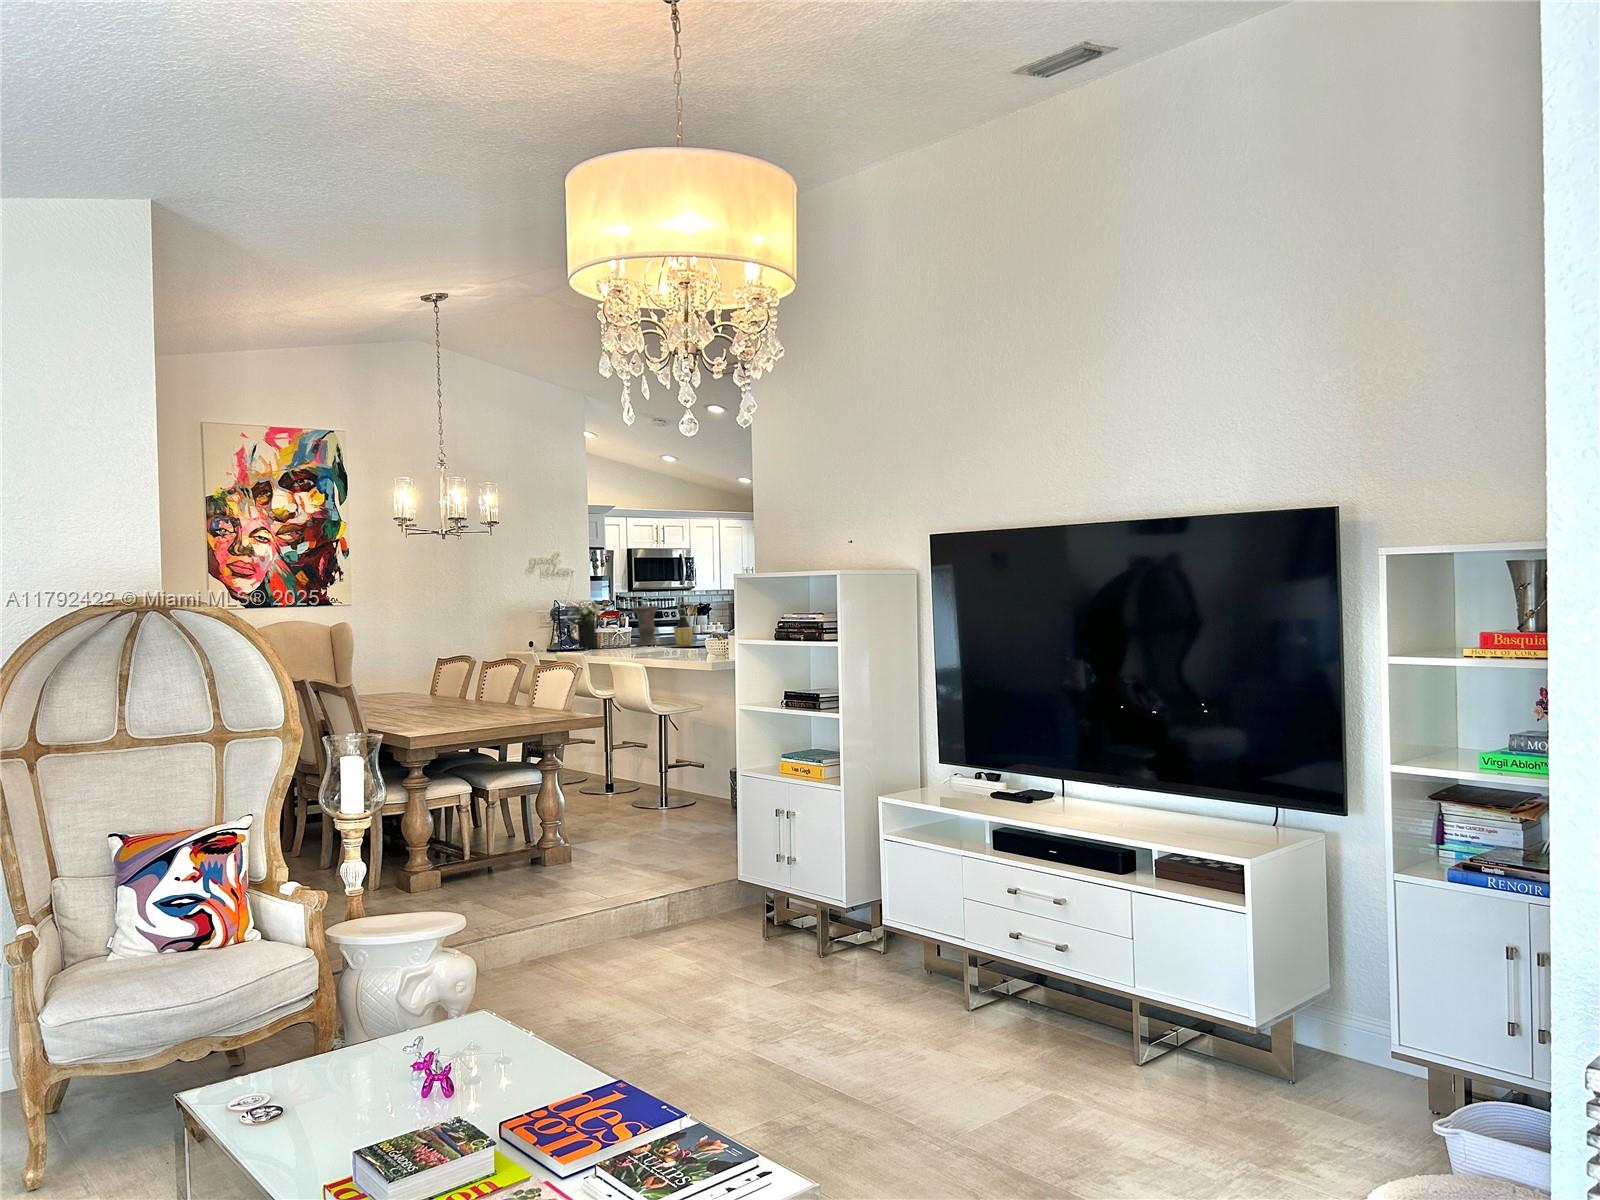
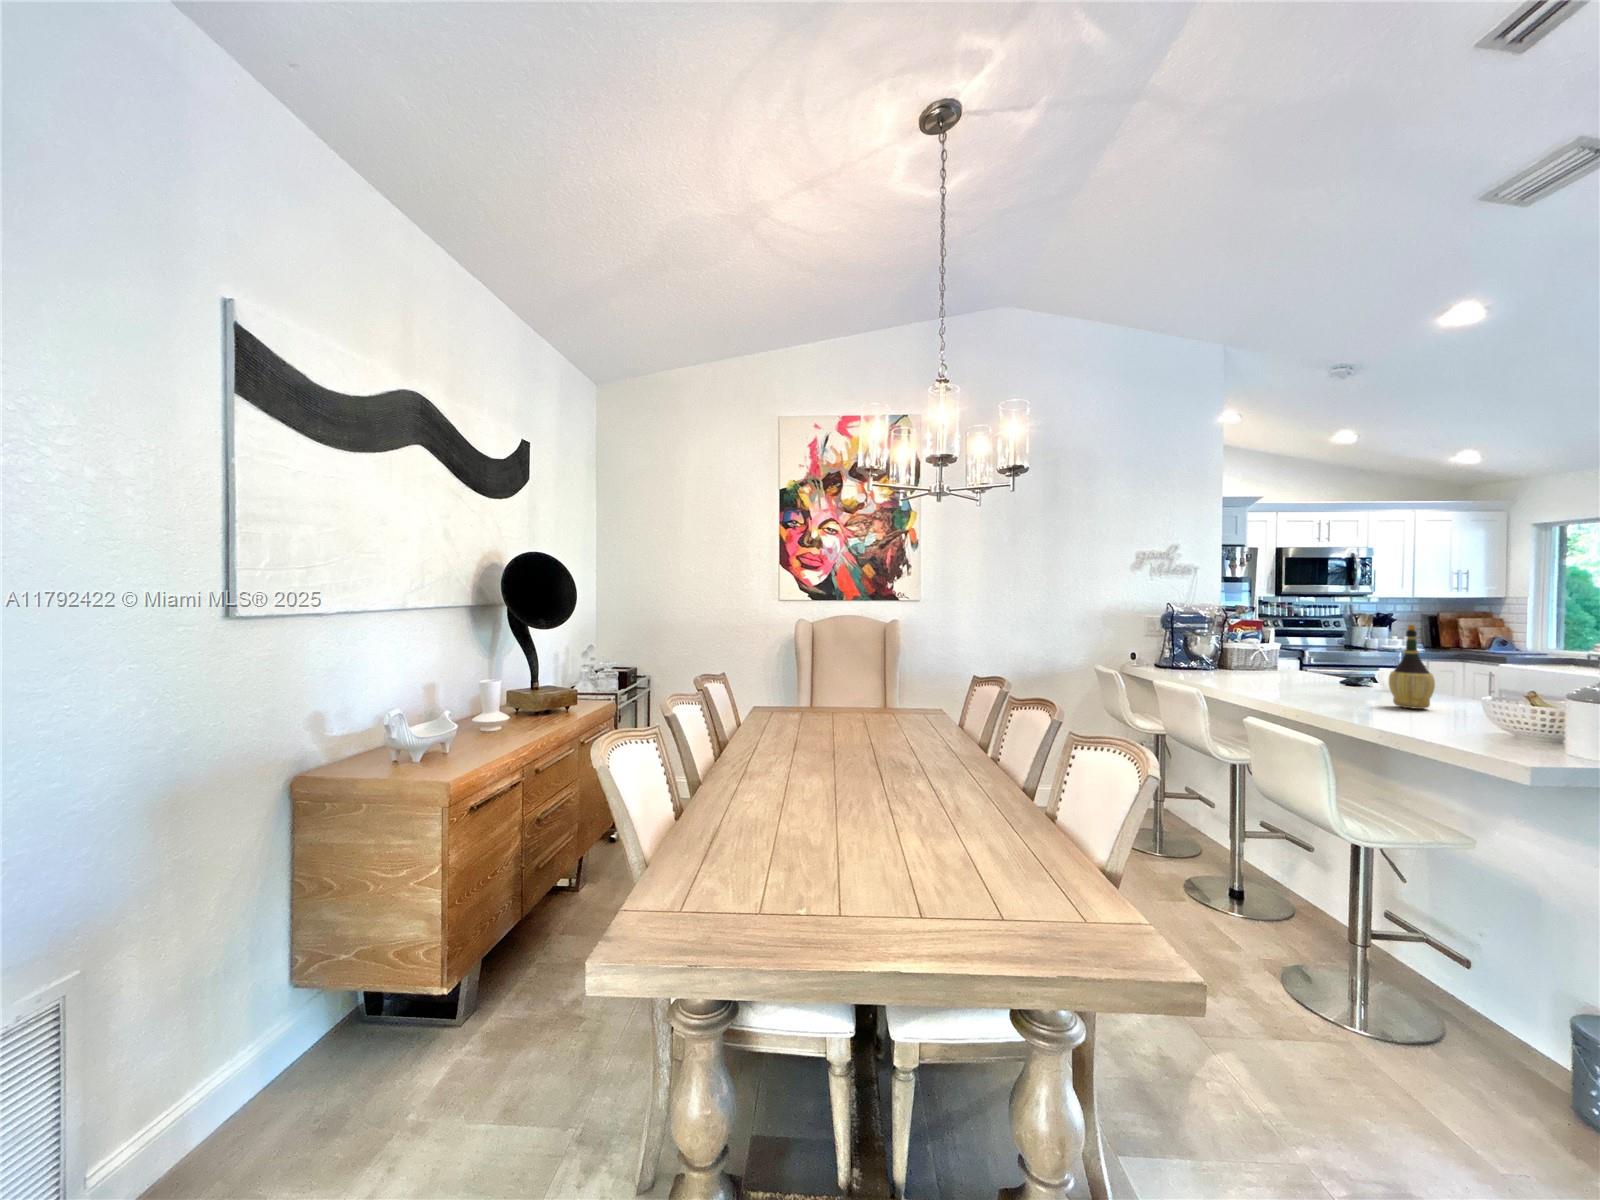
flower arrangement: present [565,601,600,649] -> none [1174,608,1239,676]
vase: present [630,606,661,646] -> none [1286,622,1347,685]

